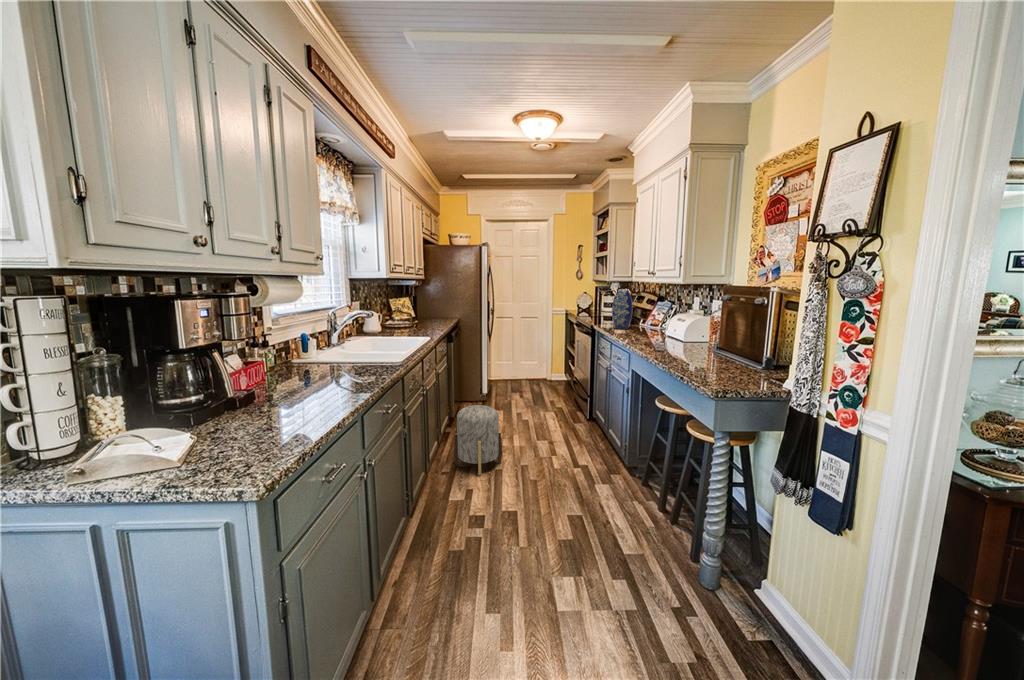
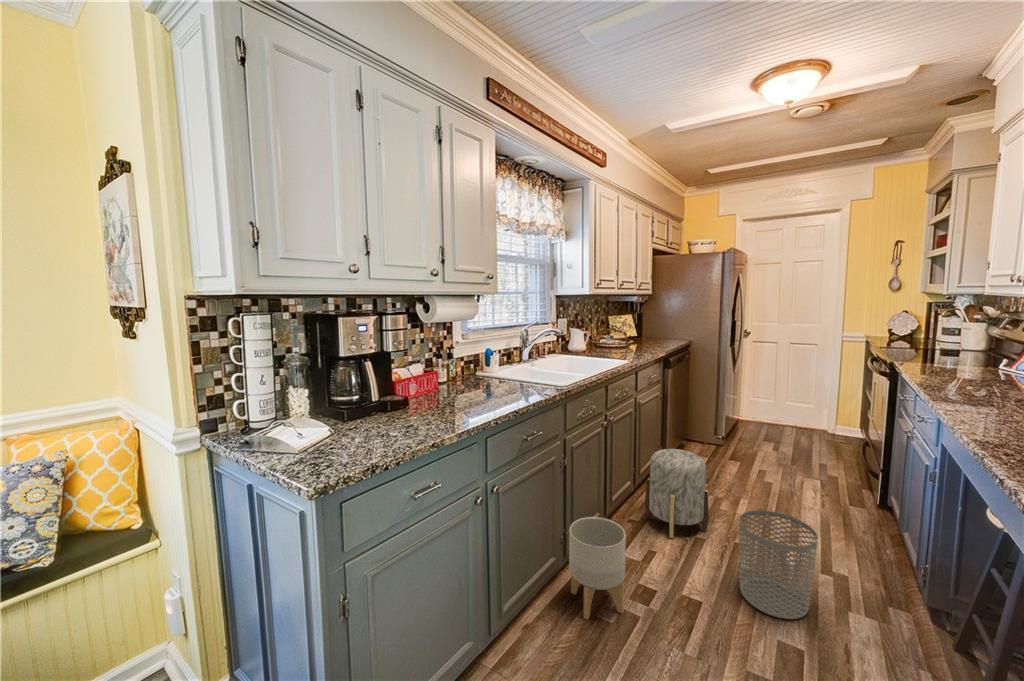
vase: present [612,289,633,329] -> none [933,305,981,372]
waste bin: none [534,434,580,502] -> present [739,510,818,619]
planter: none [420,470,469,556] -> present [569,517,626,619]

